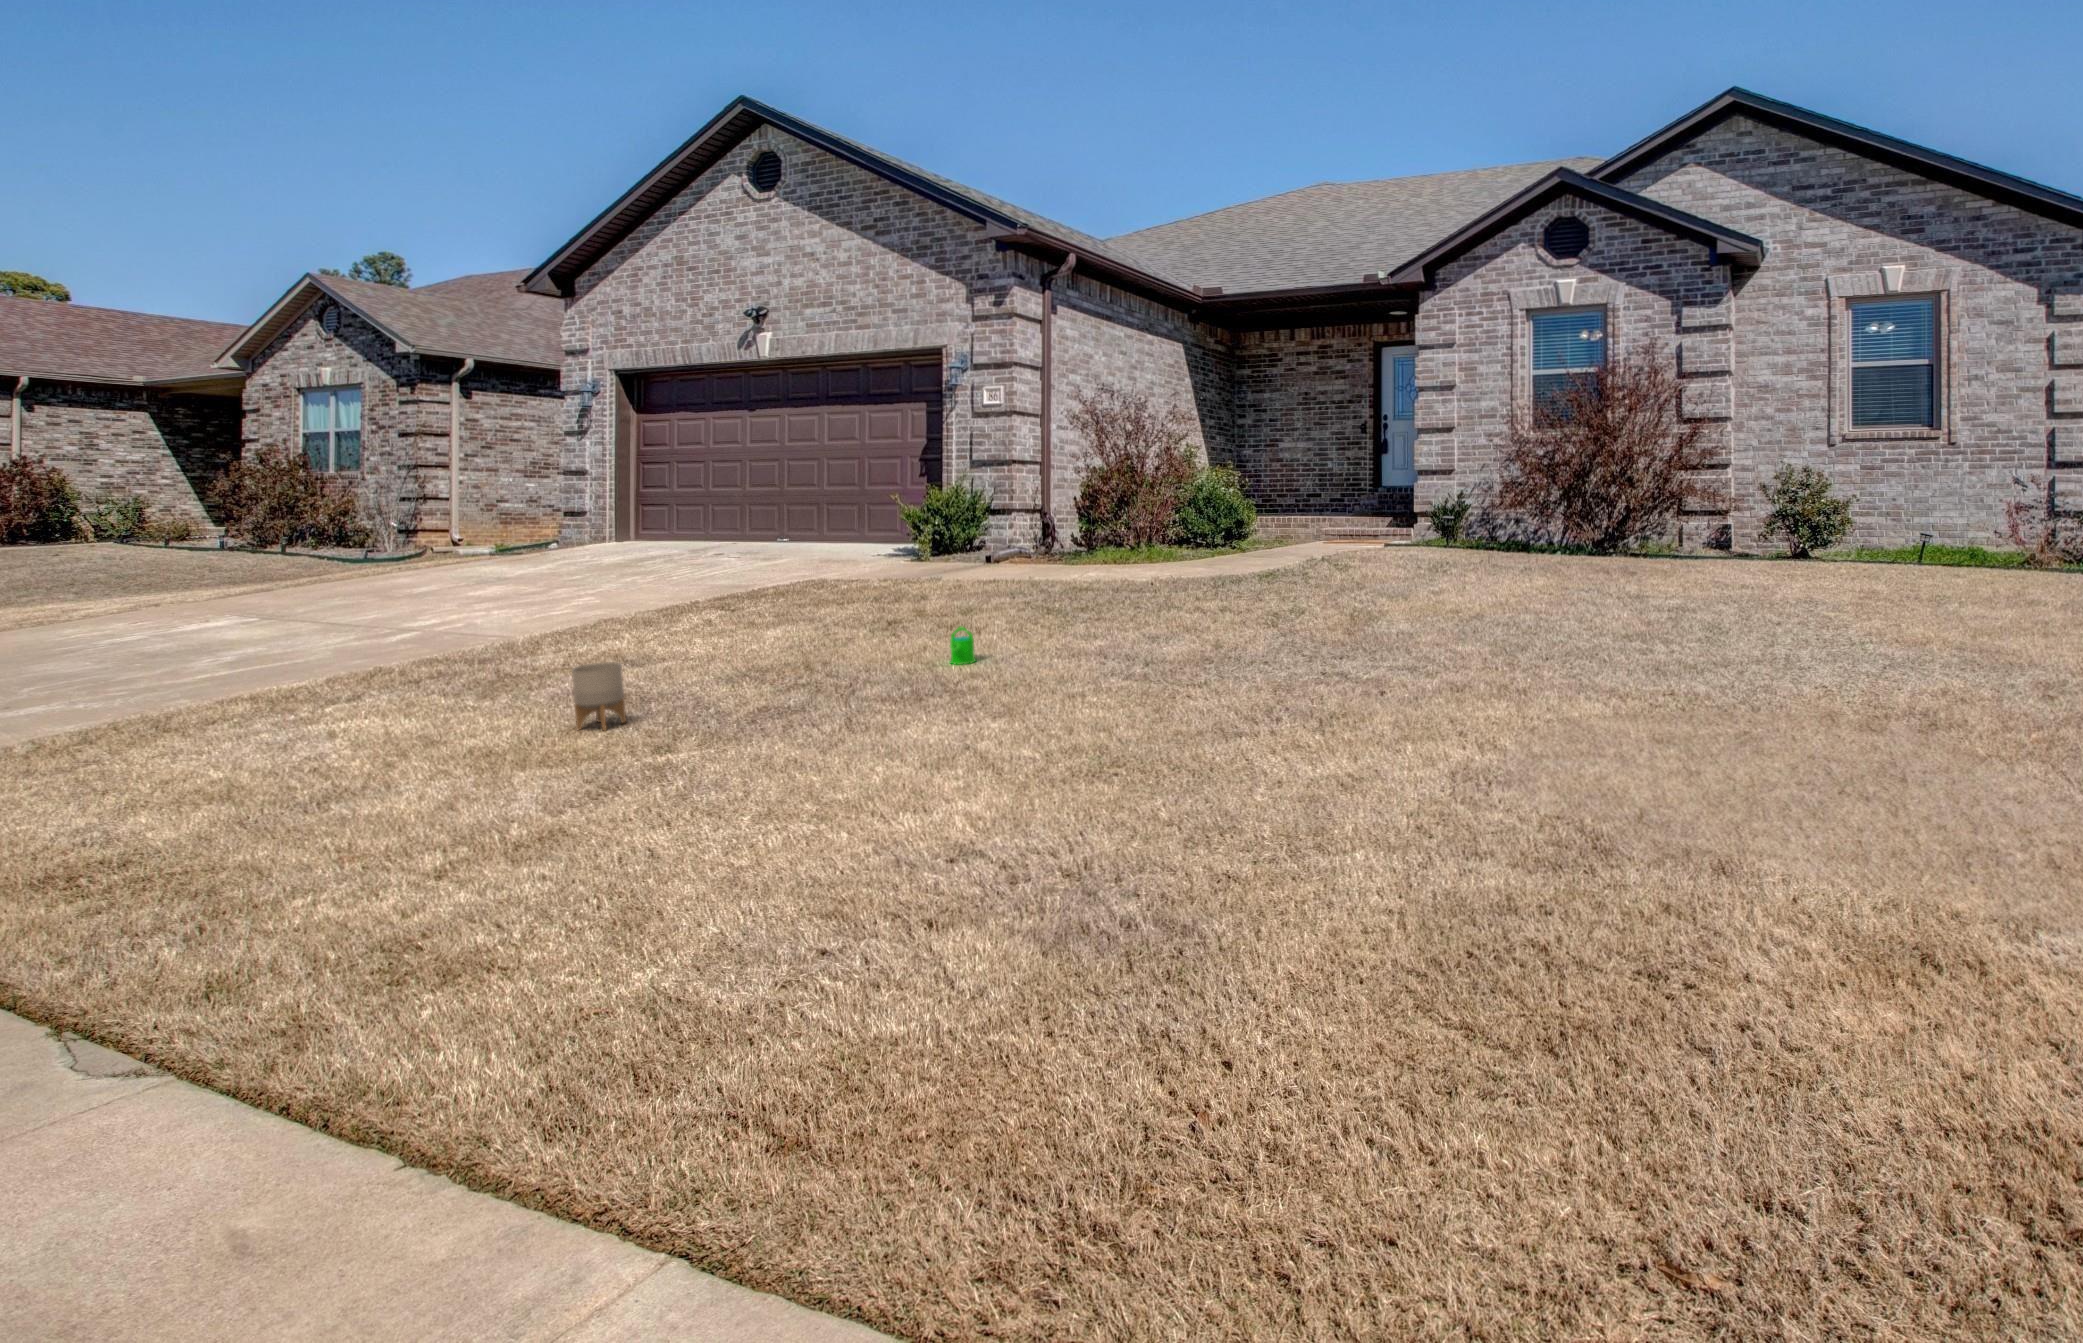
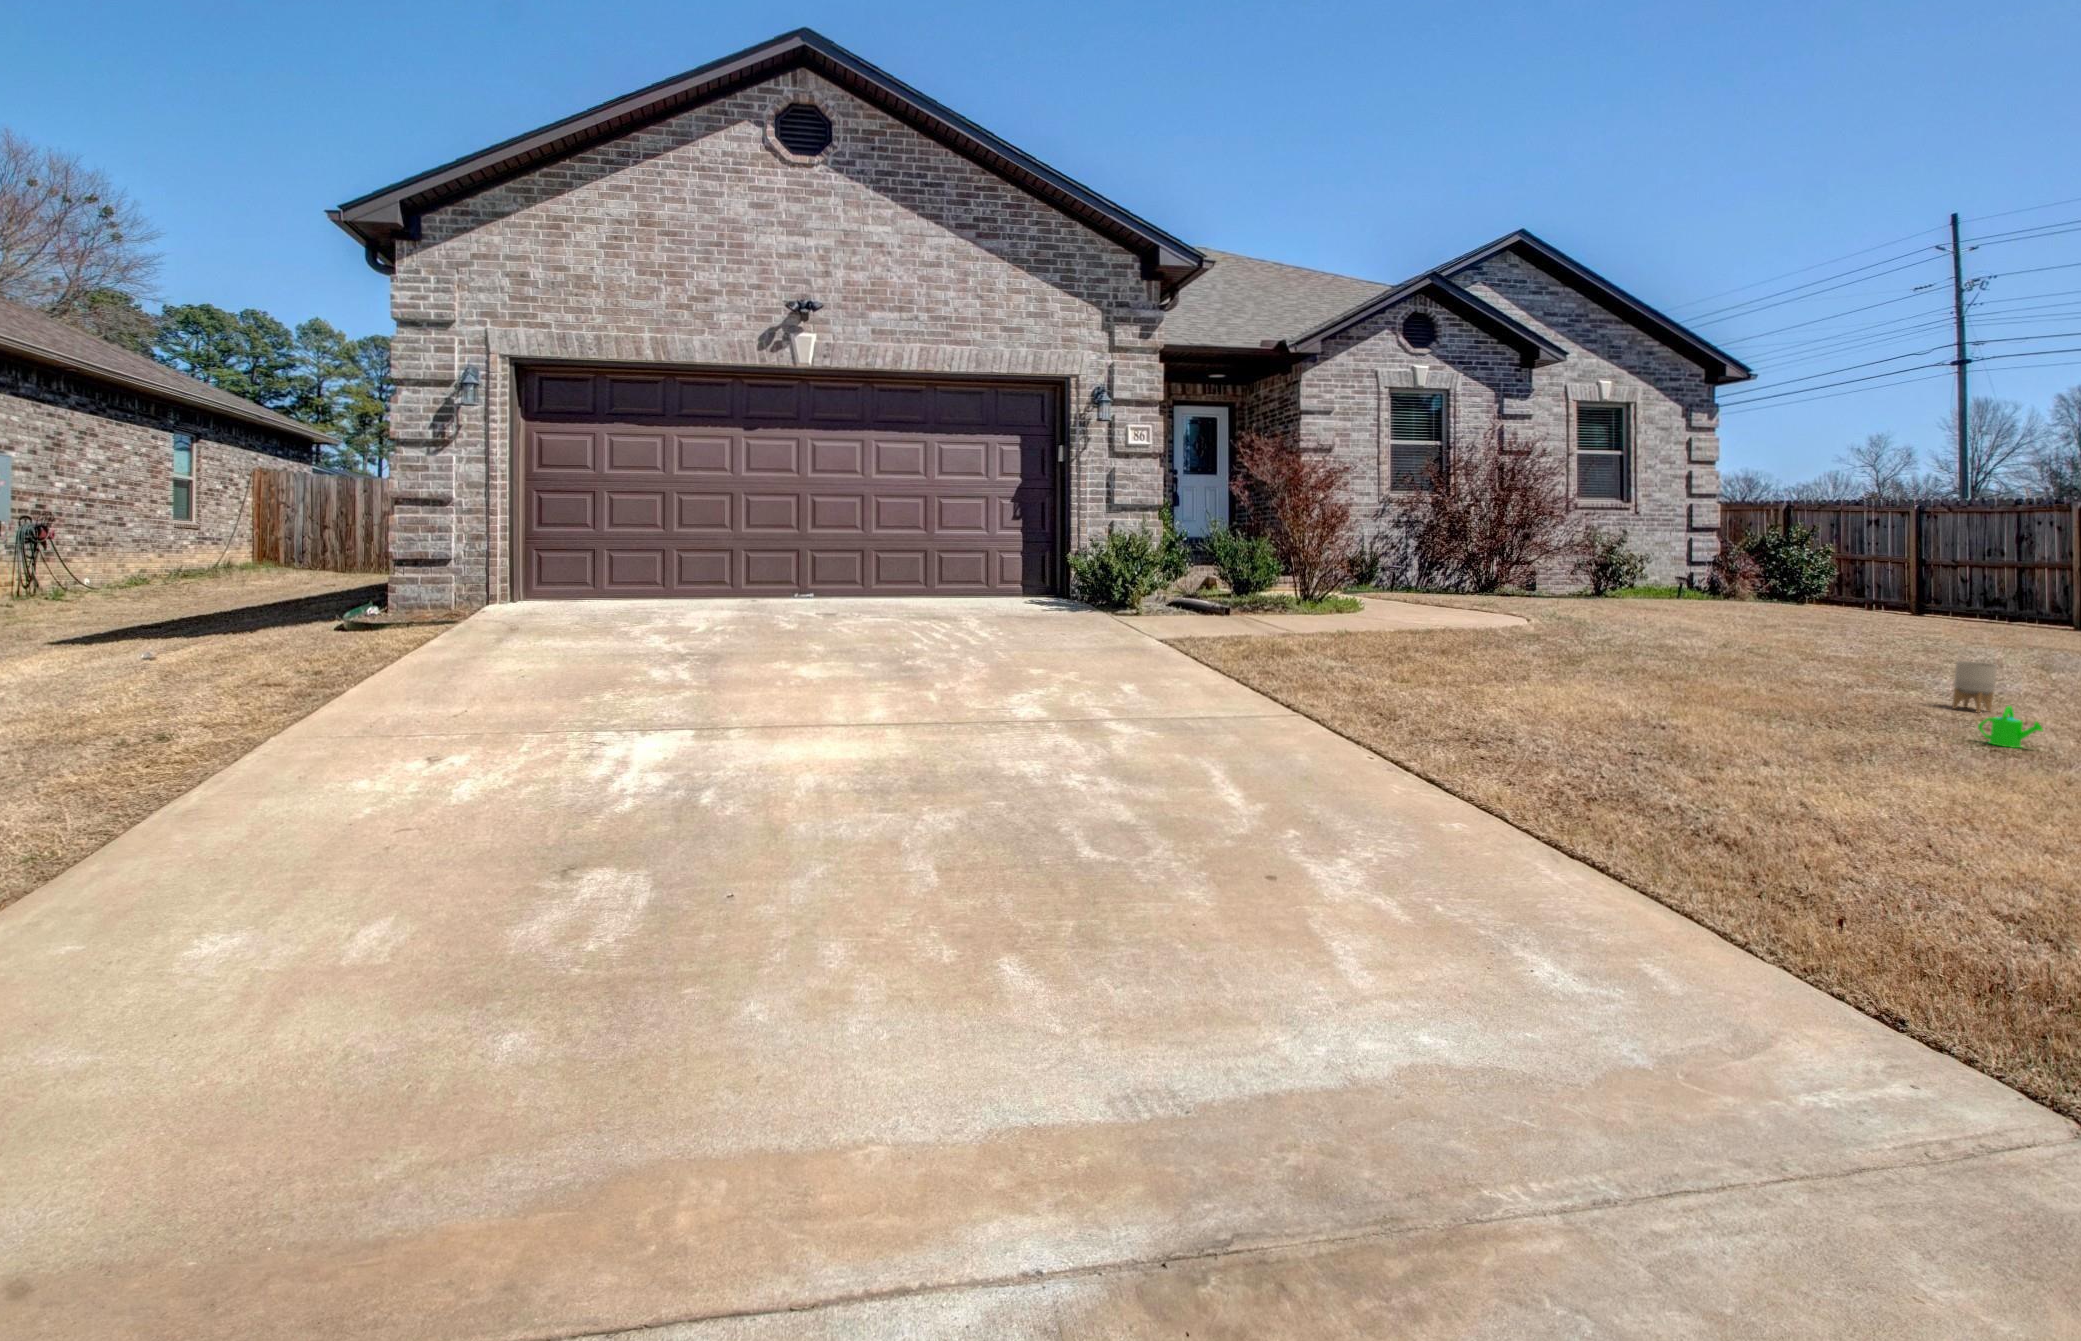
watering can: present [950,626,976,665] -> present [1978,706,2042,748]

